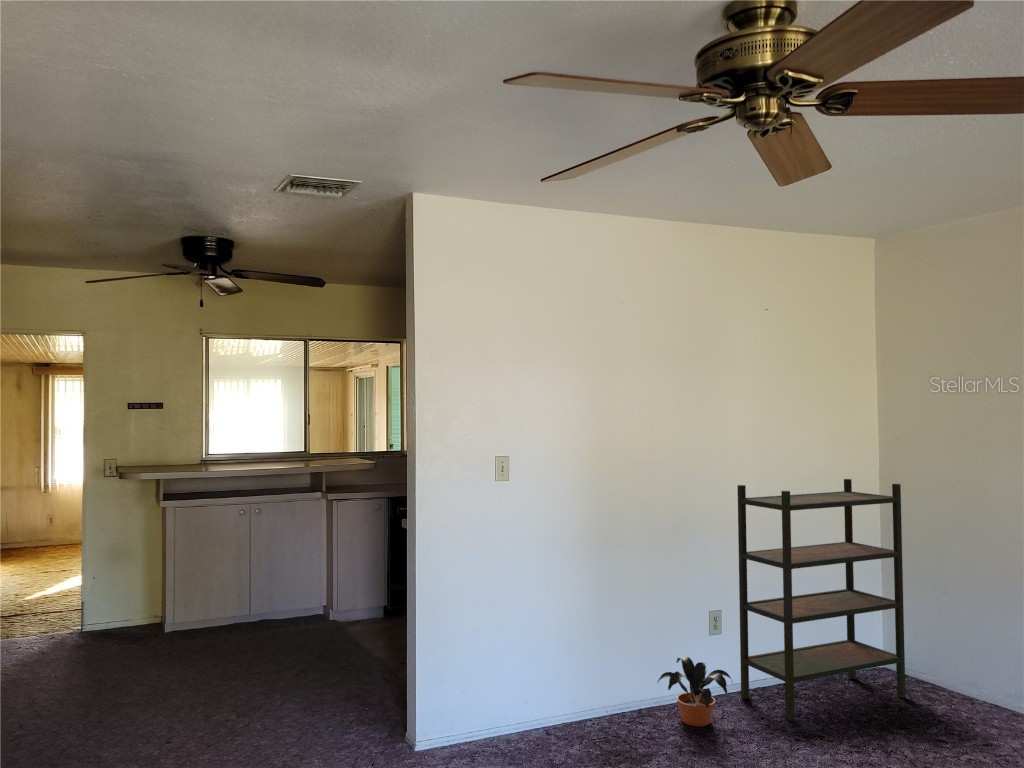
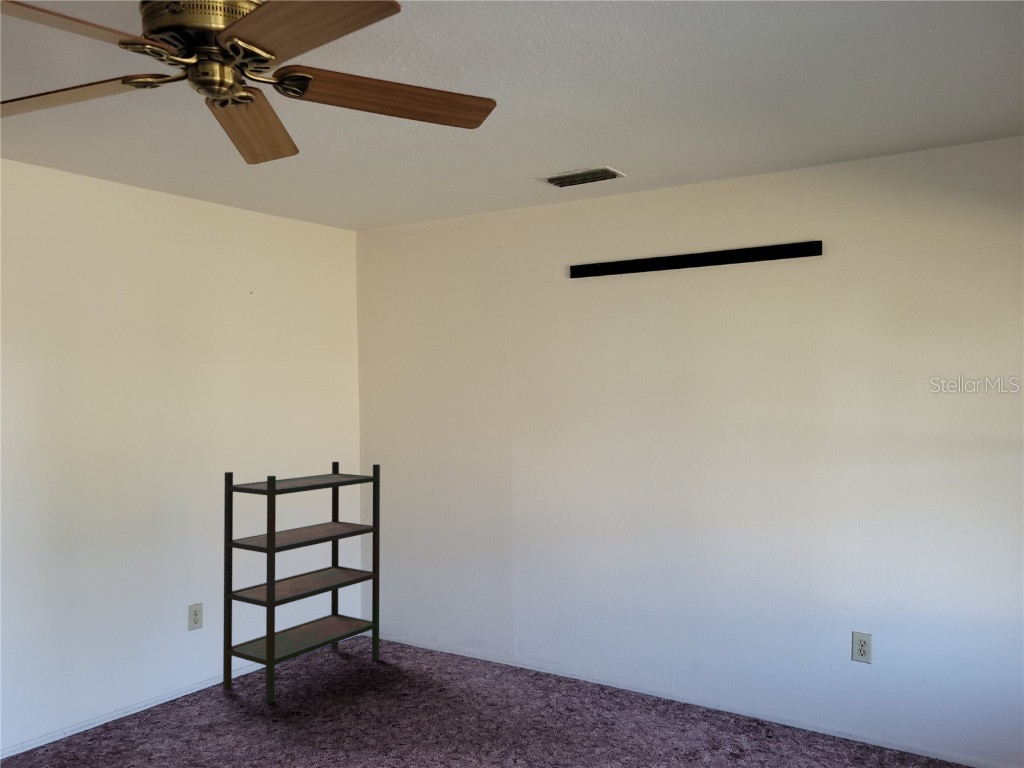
potted plant: present [658,657,731,726] -> none [125,658,212,730]

